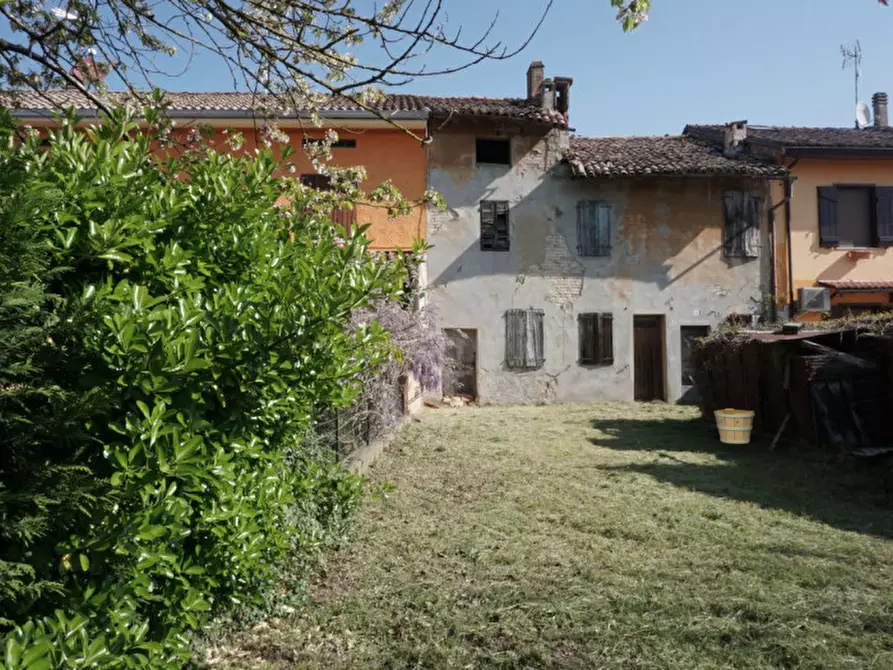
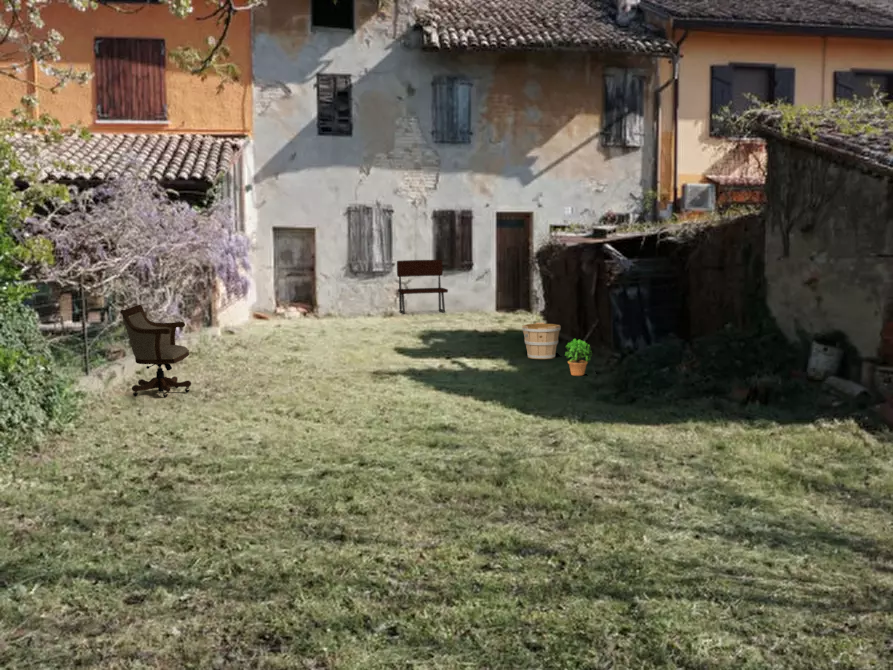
bench: none [548,356,595,403] -> present [397,260,448,314]
chair: none [371,388,432,476] -> present [120,305,191,397]
potted plant: none [780,423,813,460] -> present [565,339,589,376]

